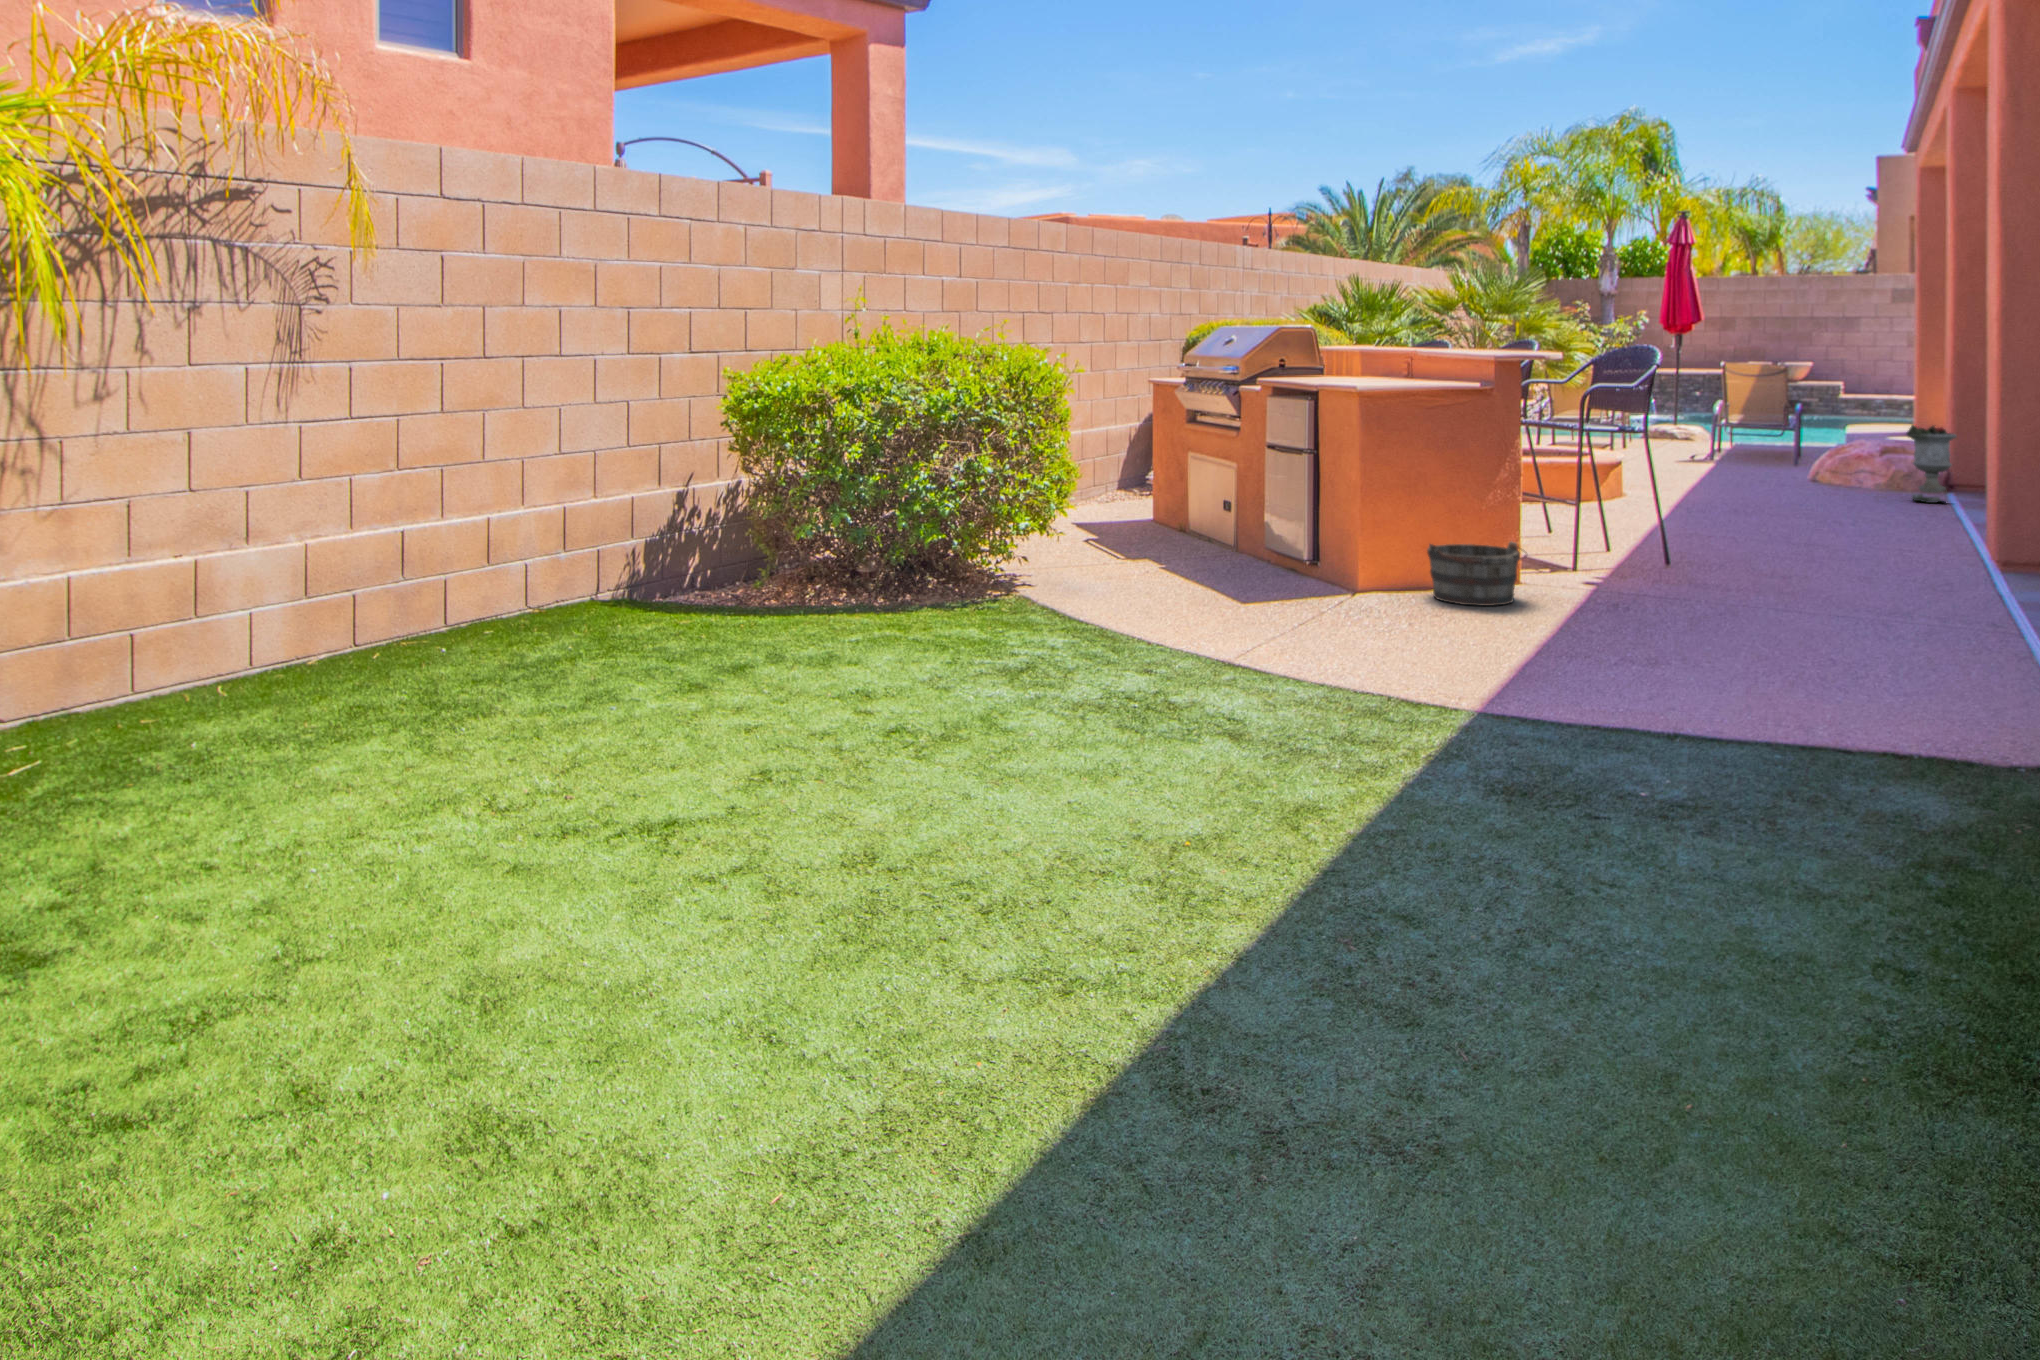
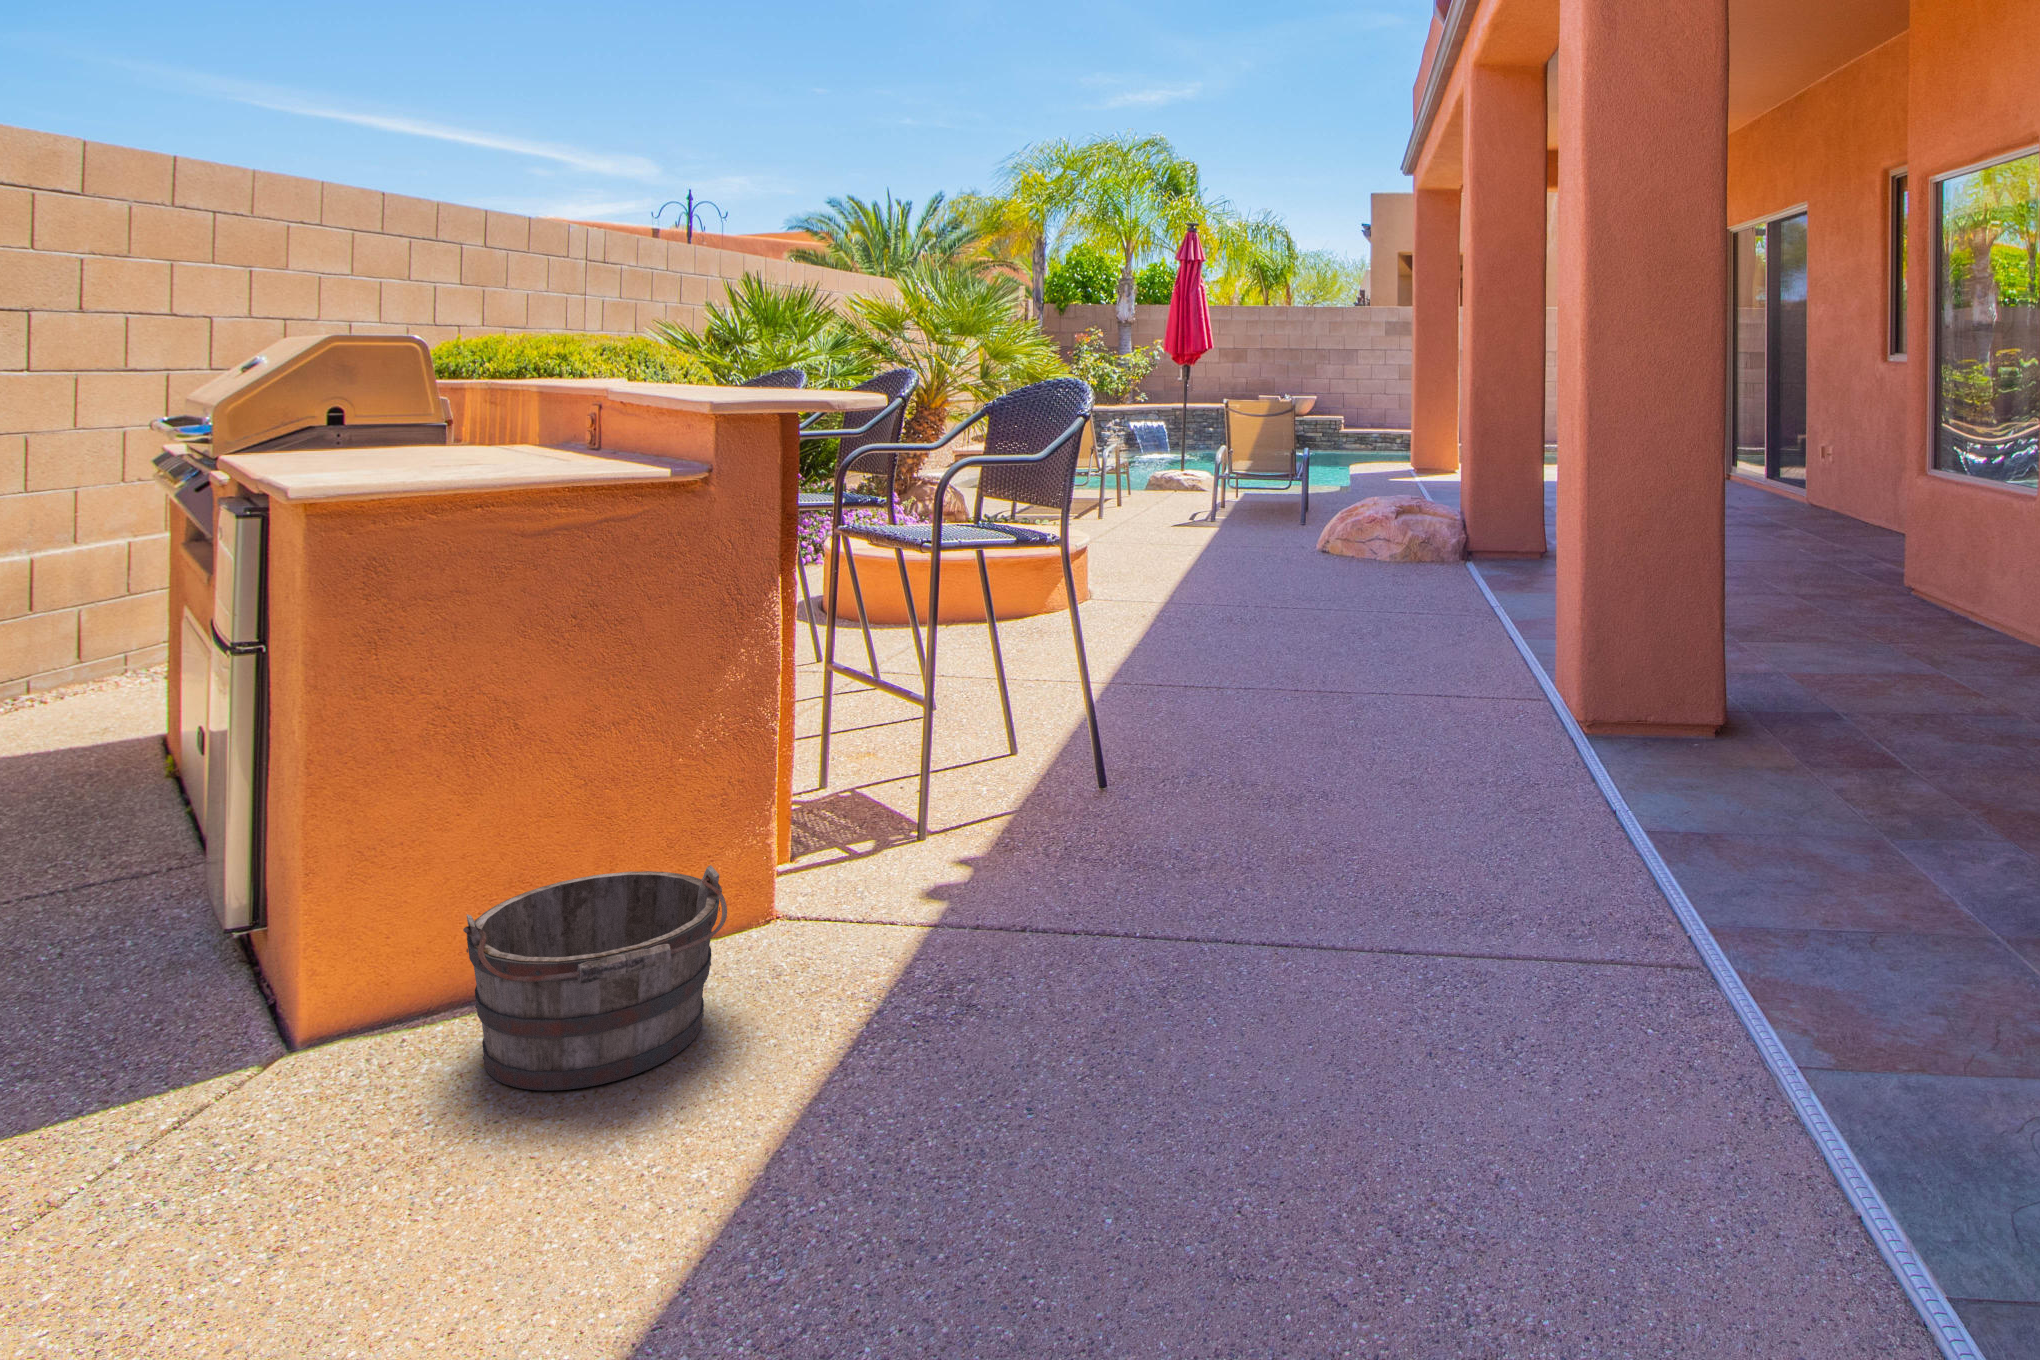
planter: present [1906,425,1957,503] -> none [1426,482,1481,584]

